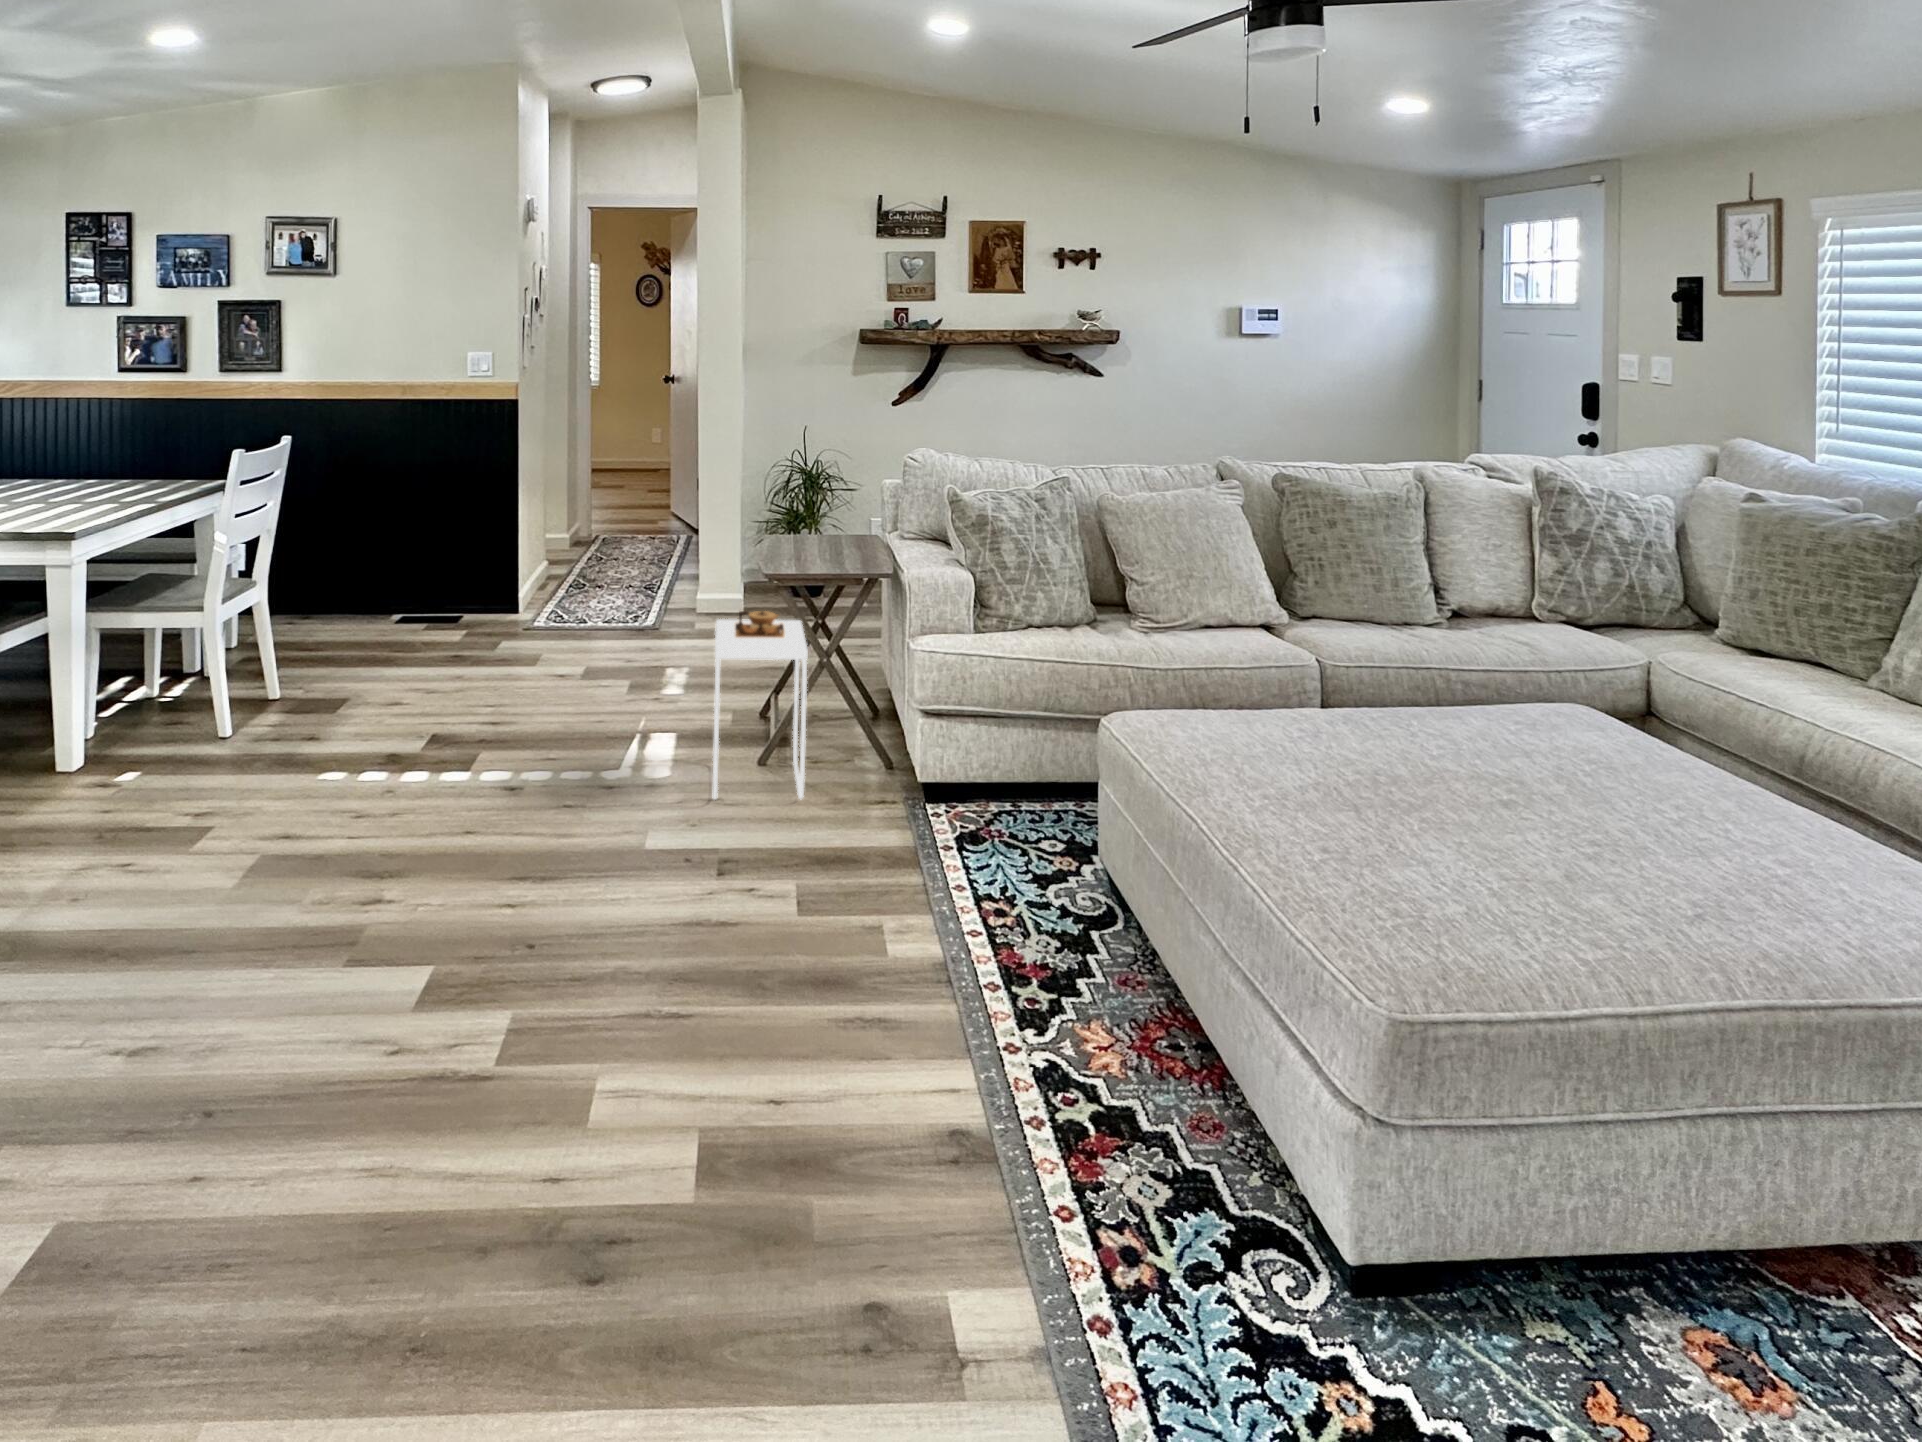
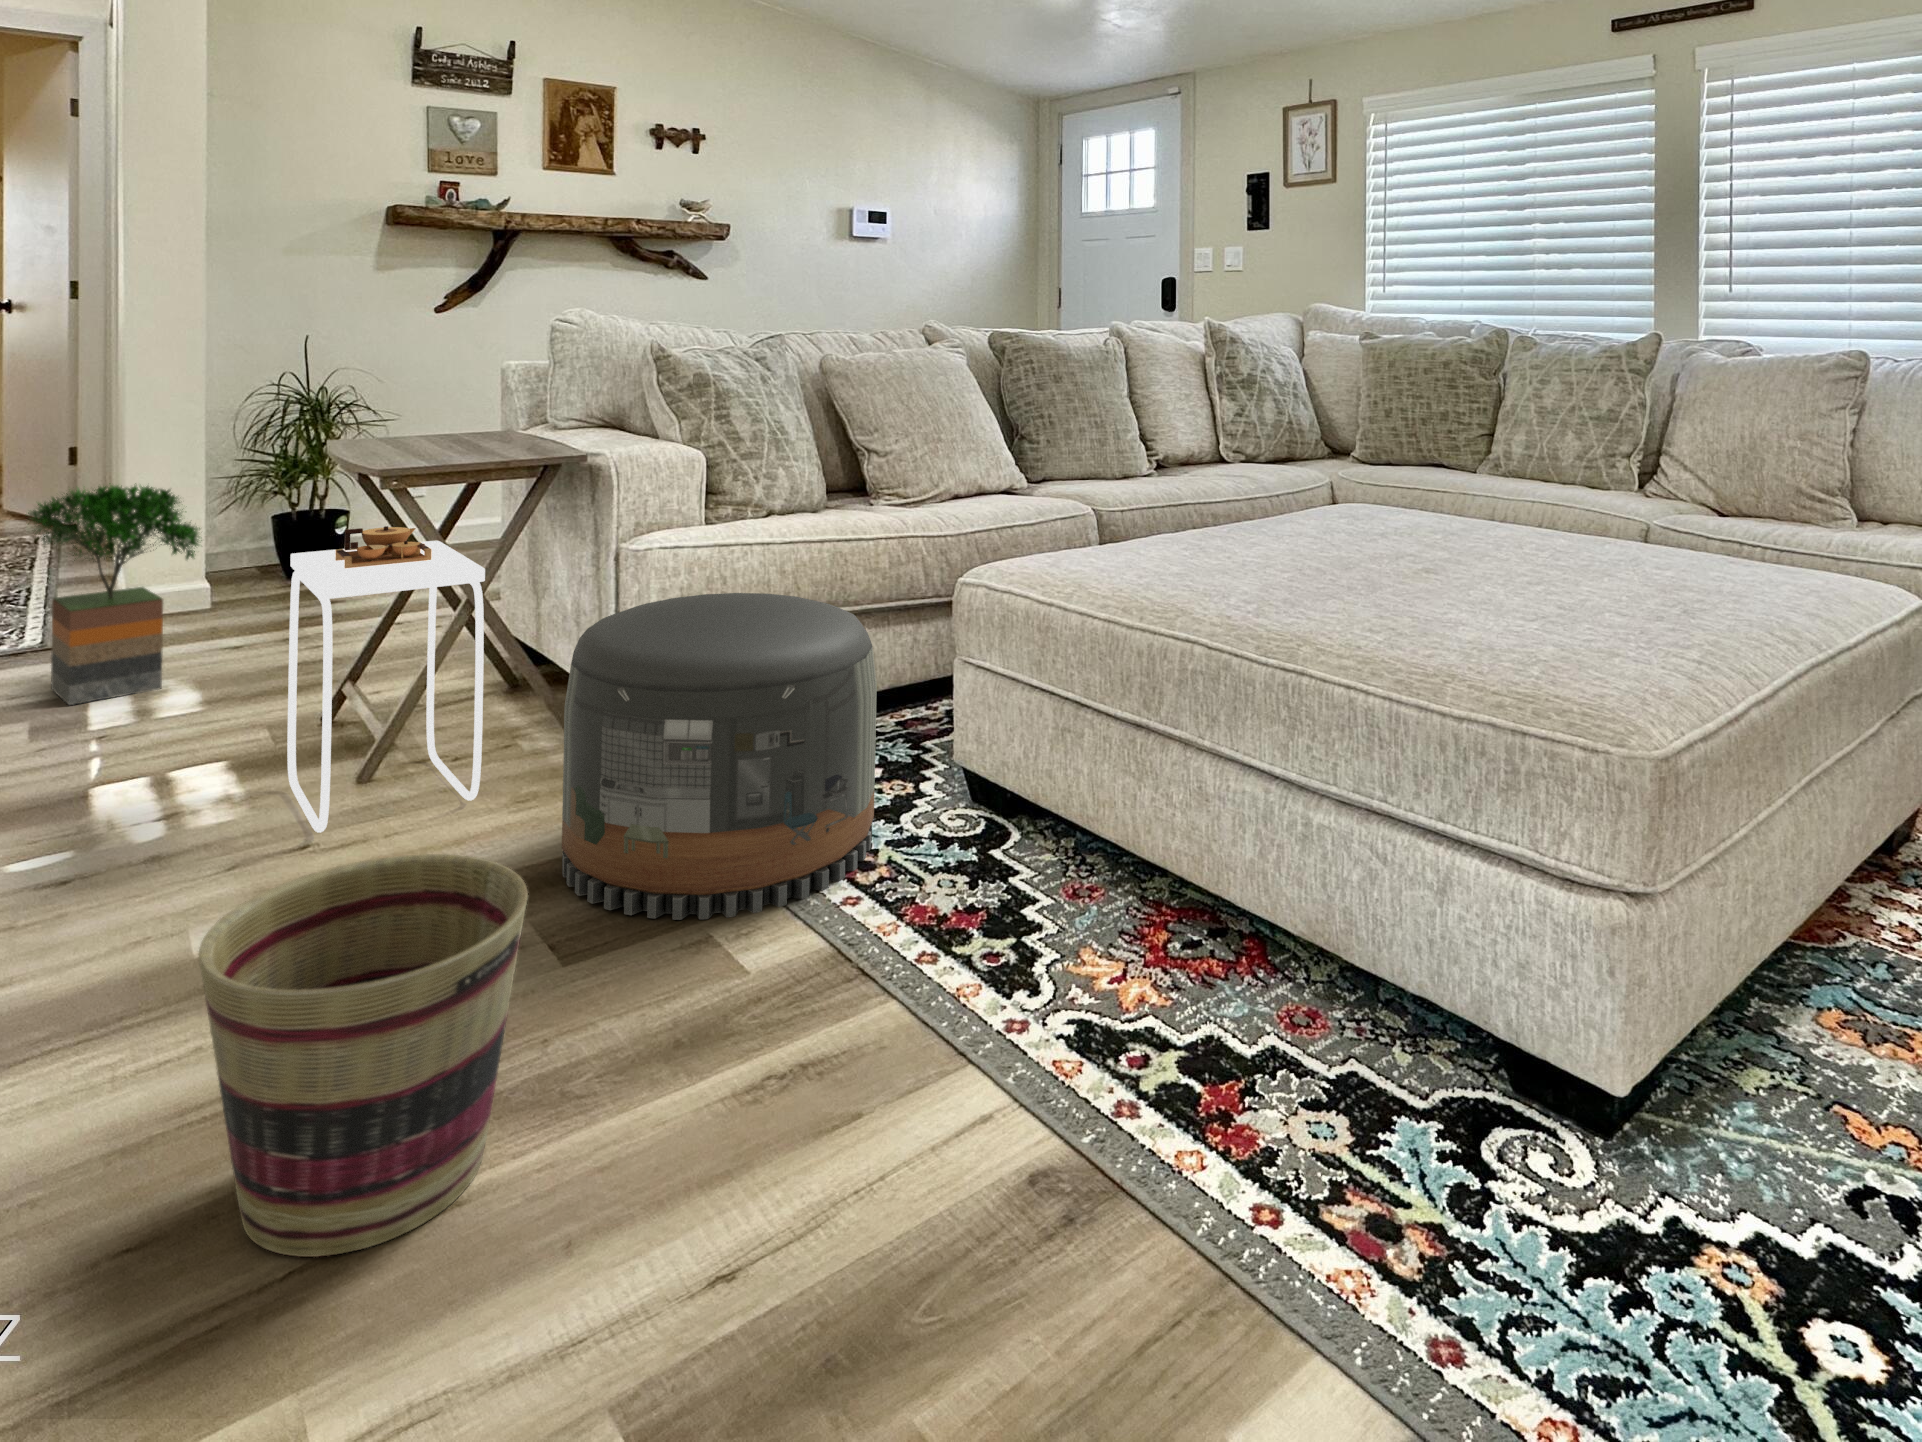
potted tree: none [617,541,707,679] -> present [28,485,202,705]
pouf: none [819,694,1025,926] -> present [562,593,877,920]
basket: none [575,834,726,1035] -> present [199,854,528,1257]

